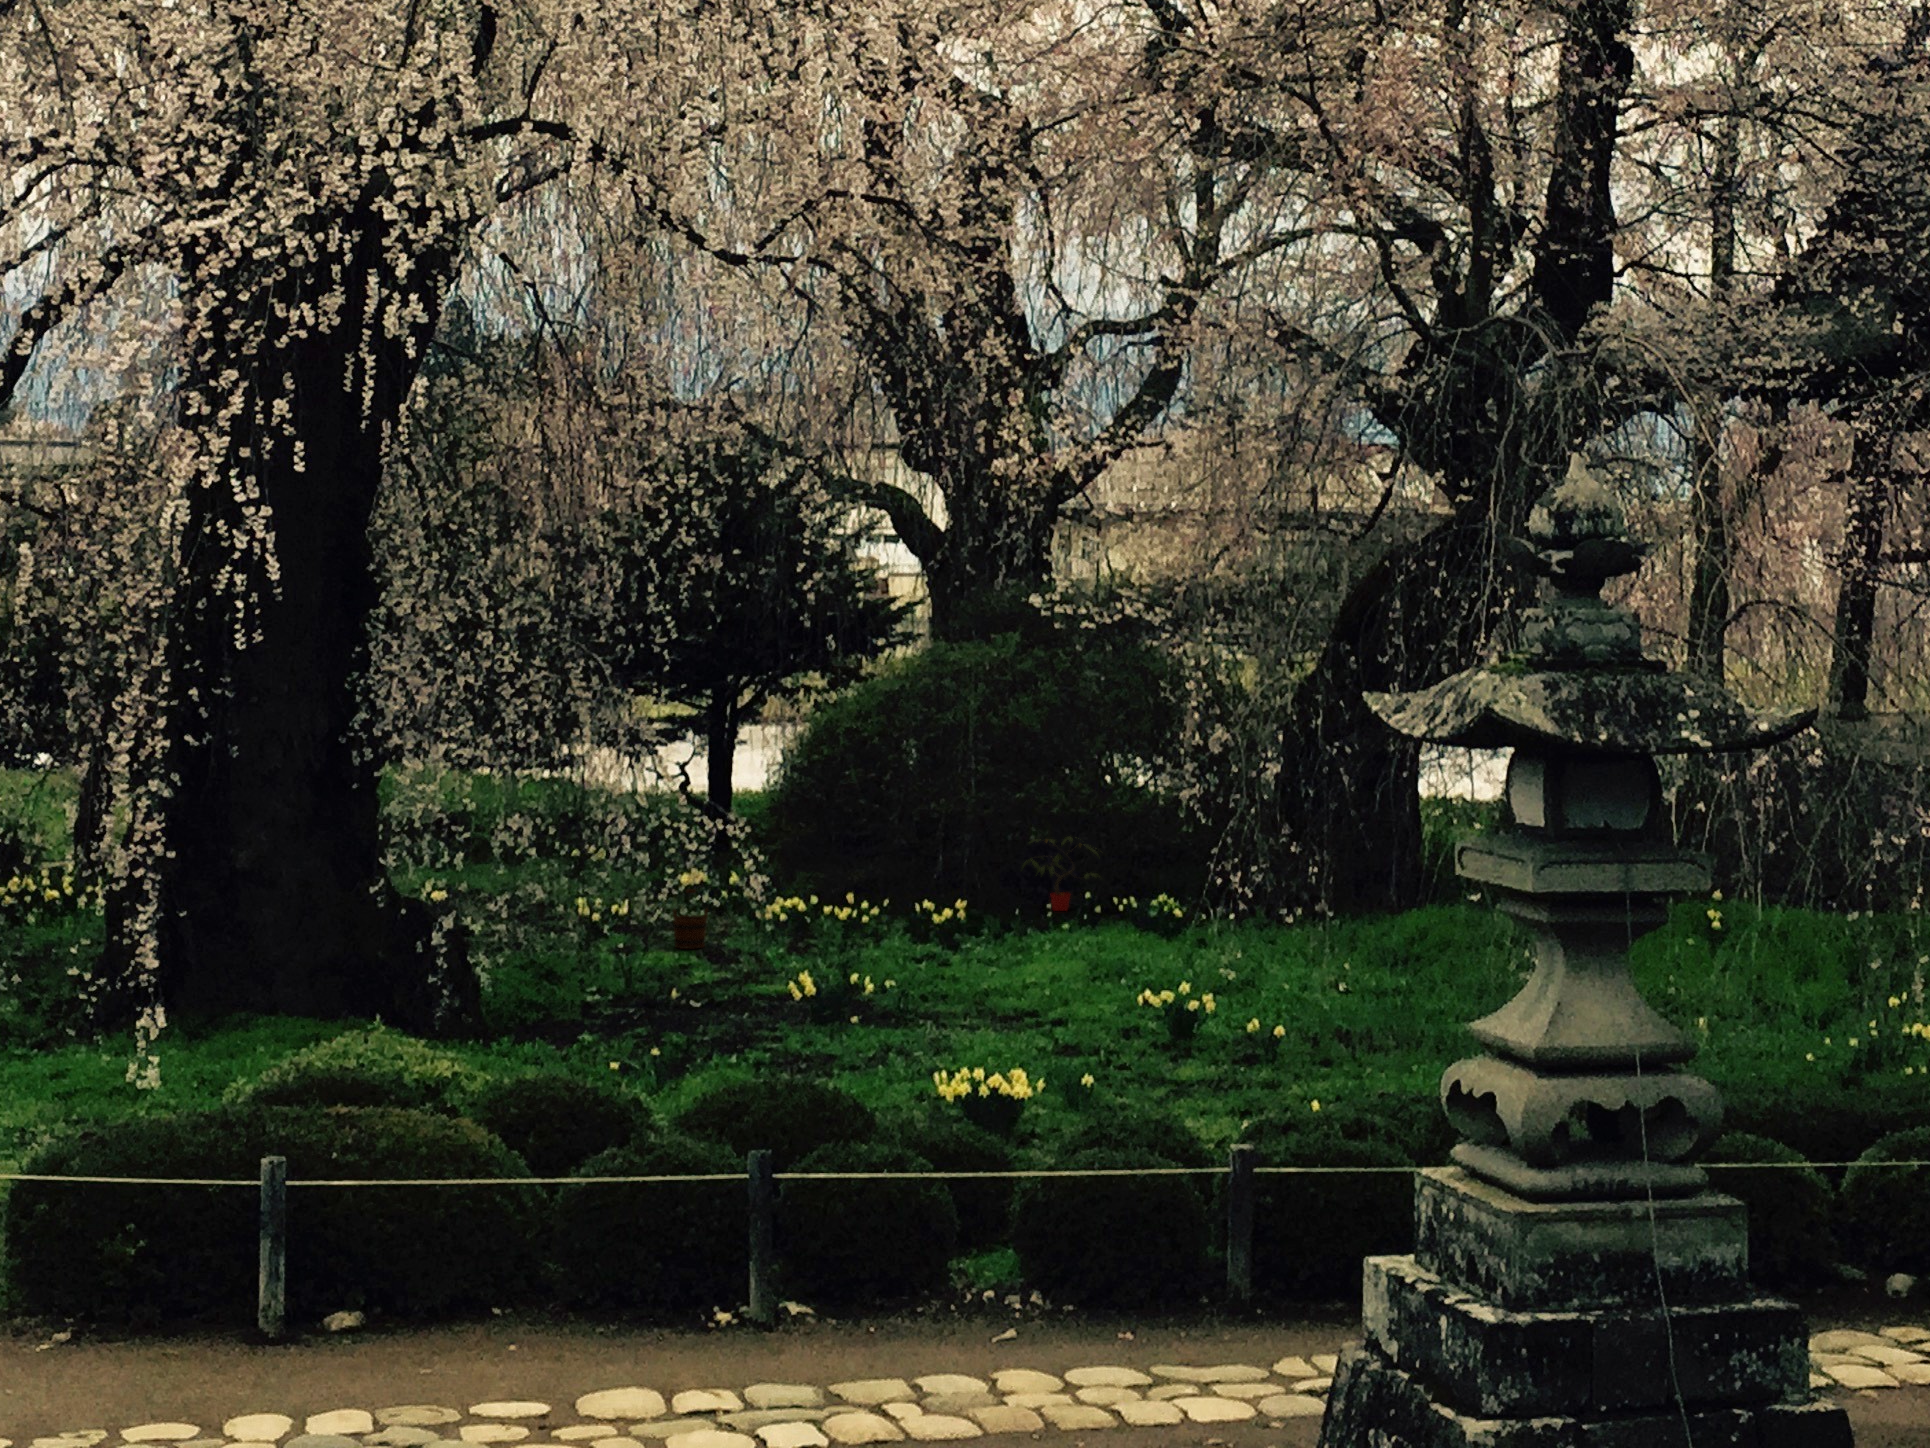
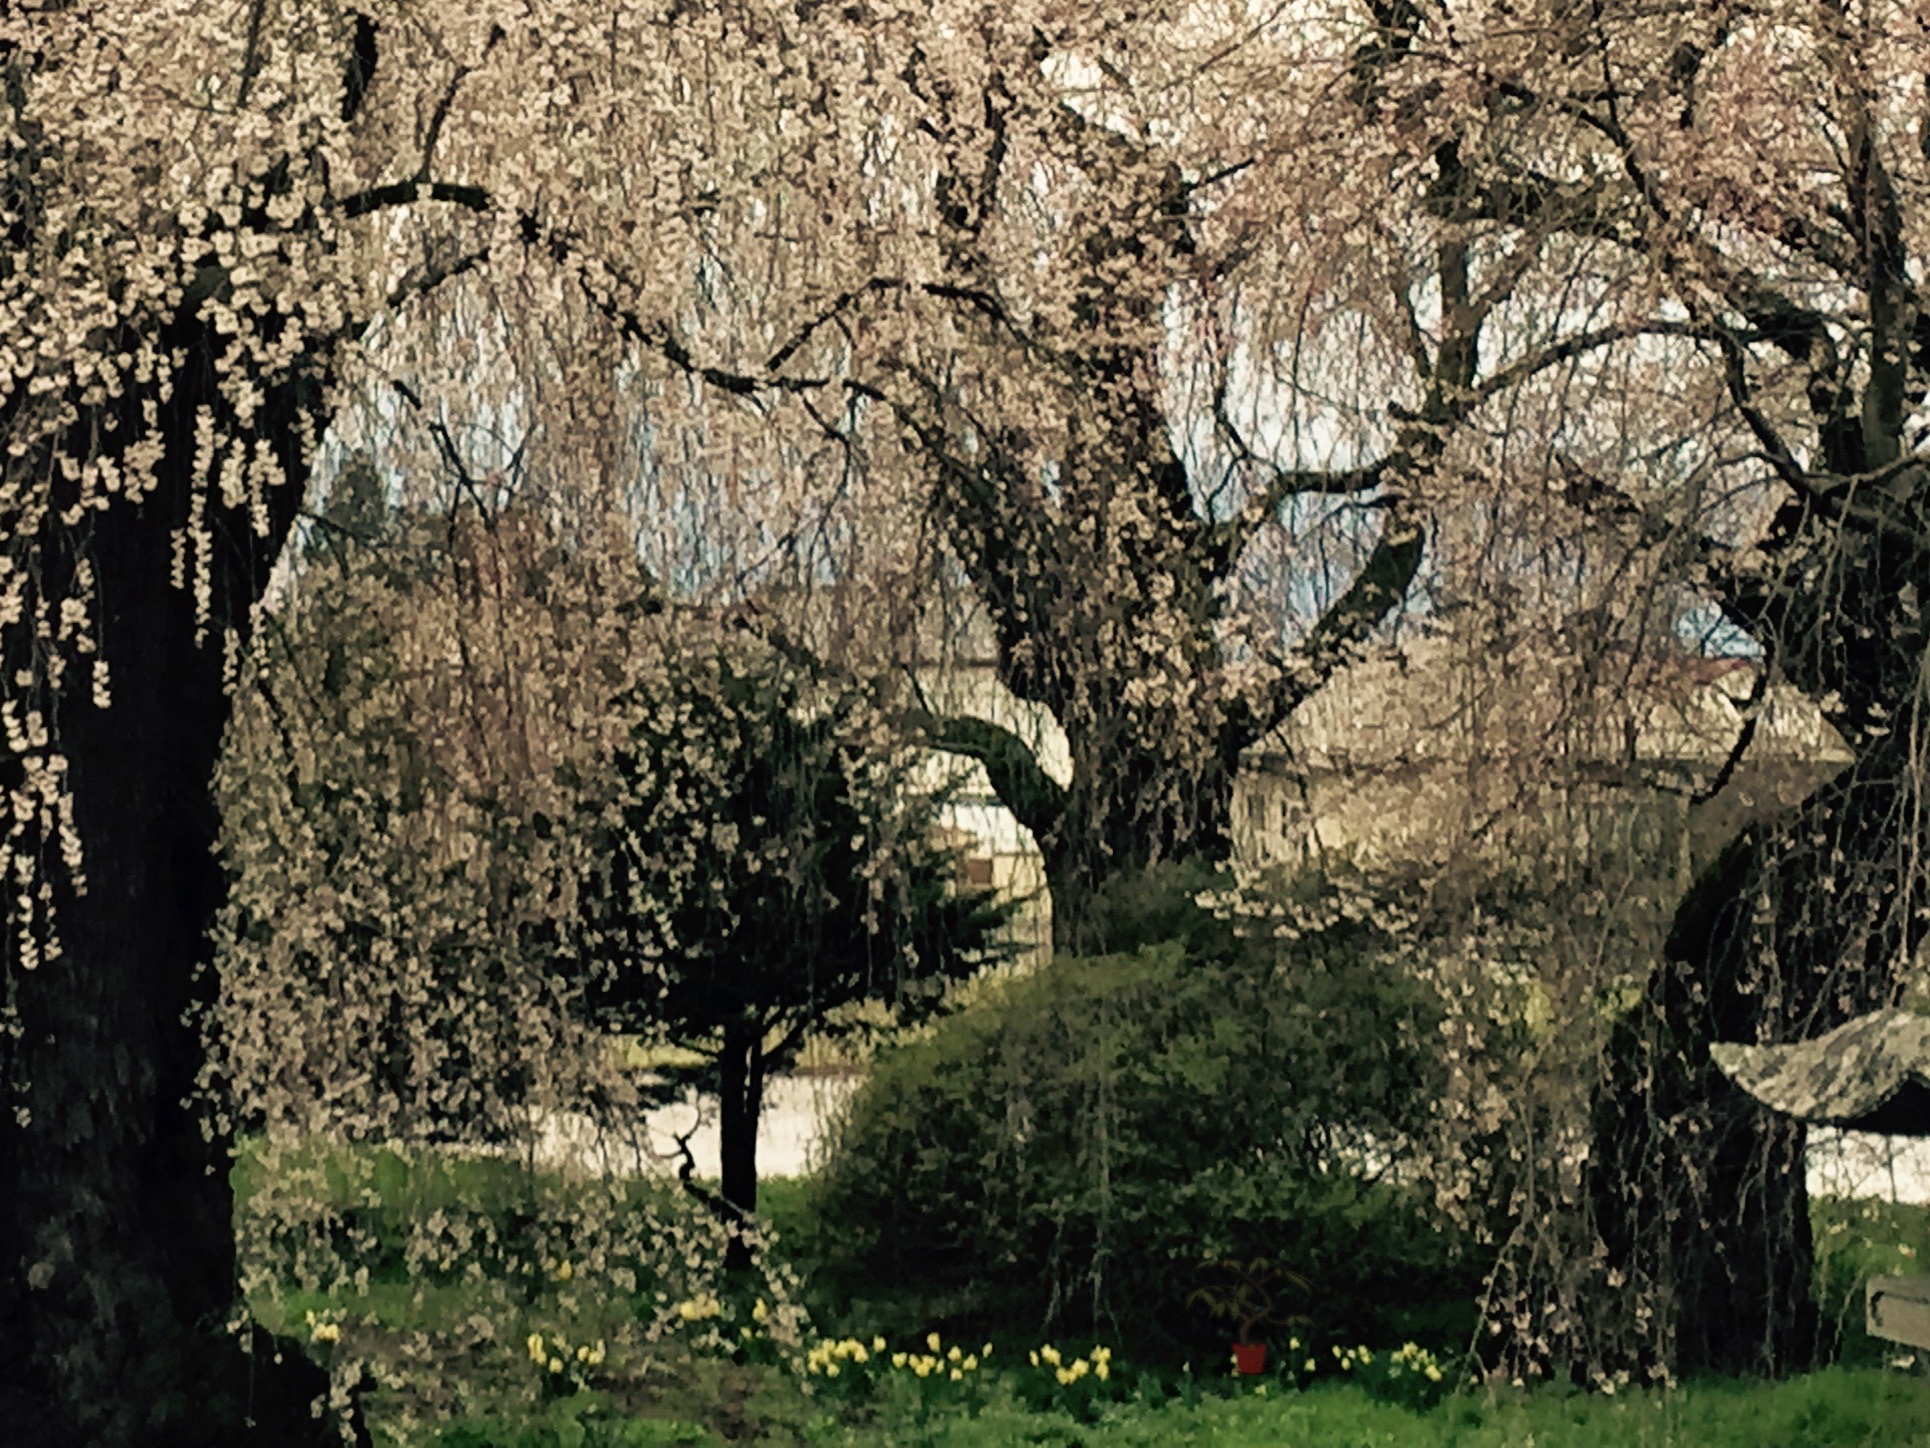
wooden bucket: present [673,889,709,949] -> none [658,1323,714,1415]

